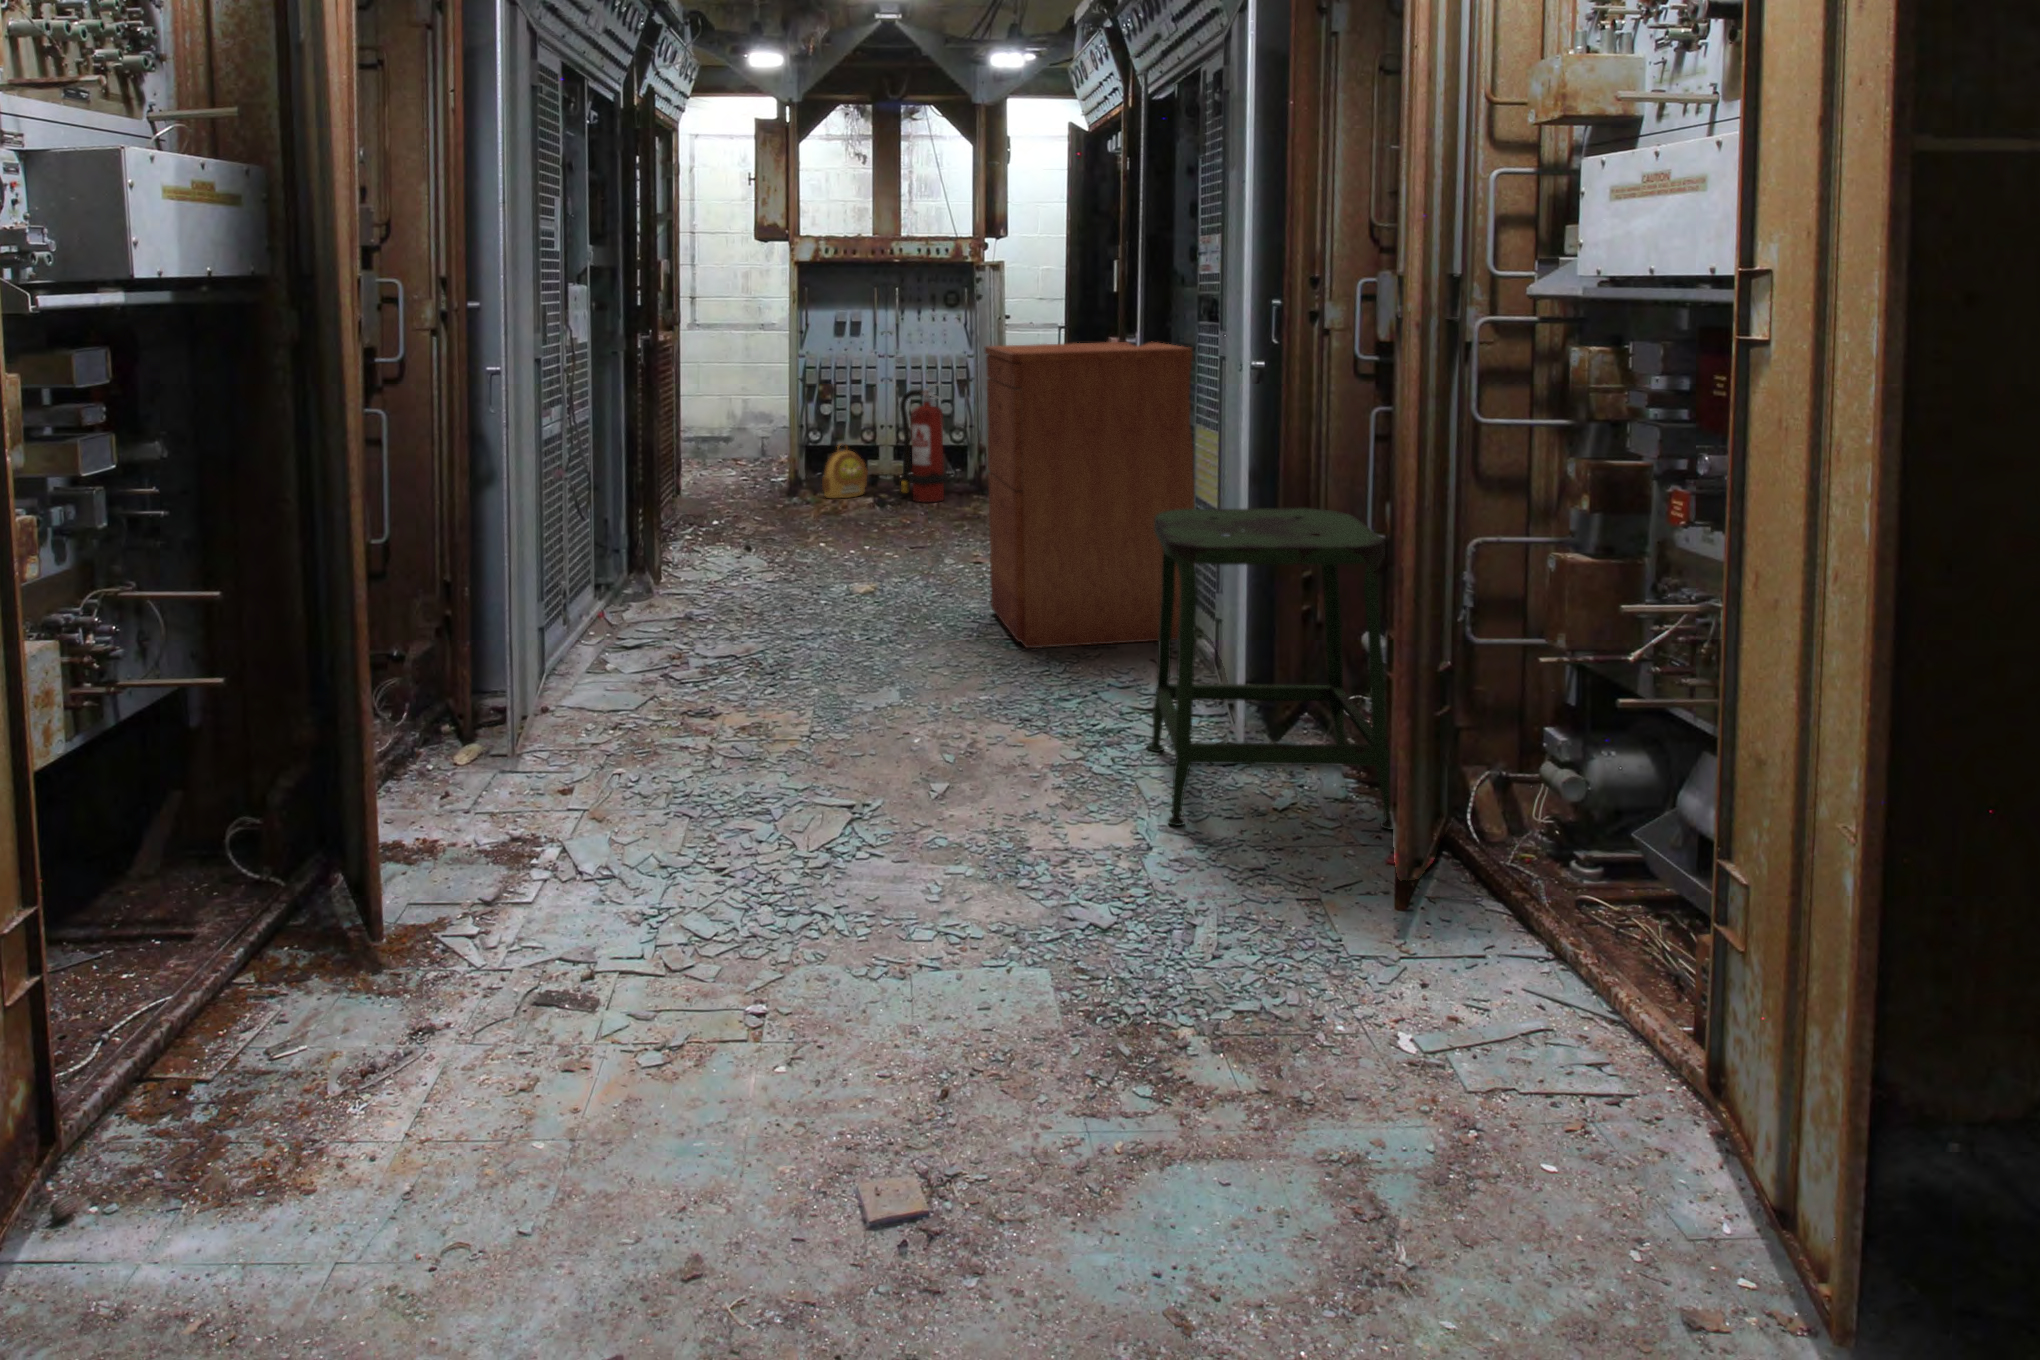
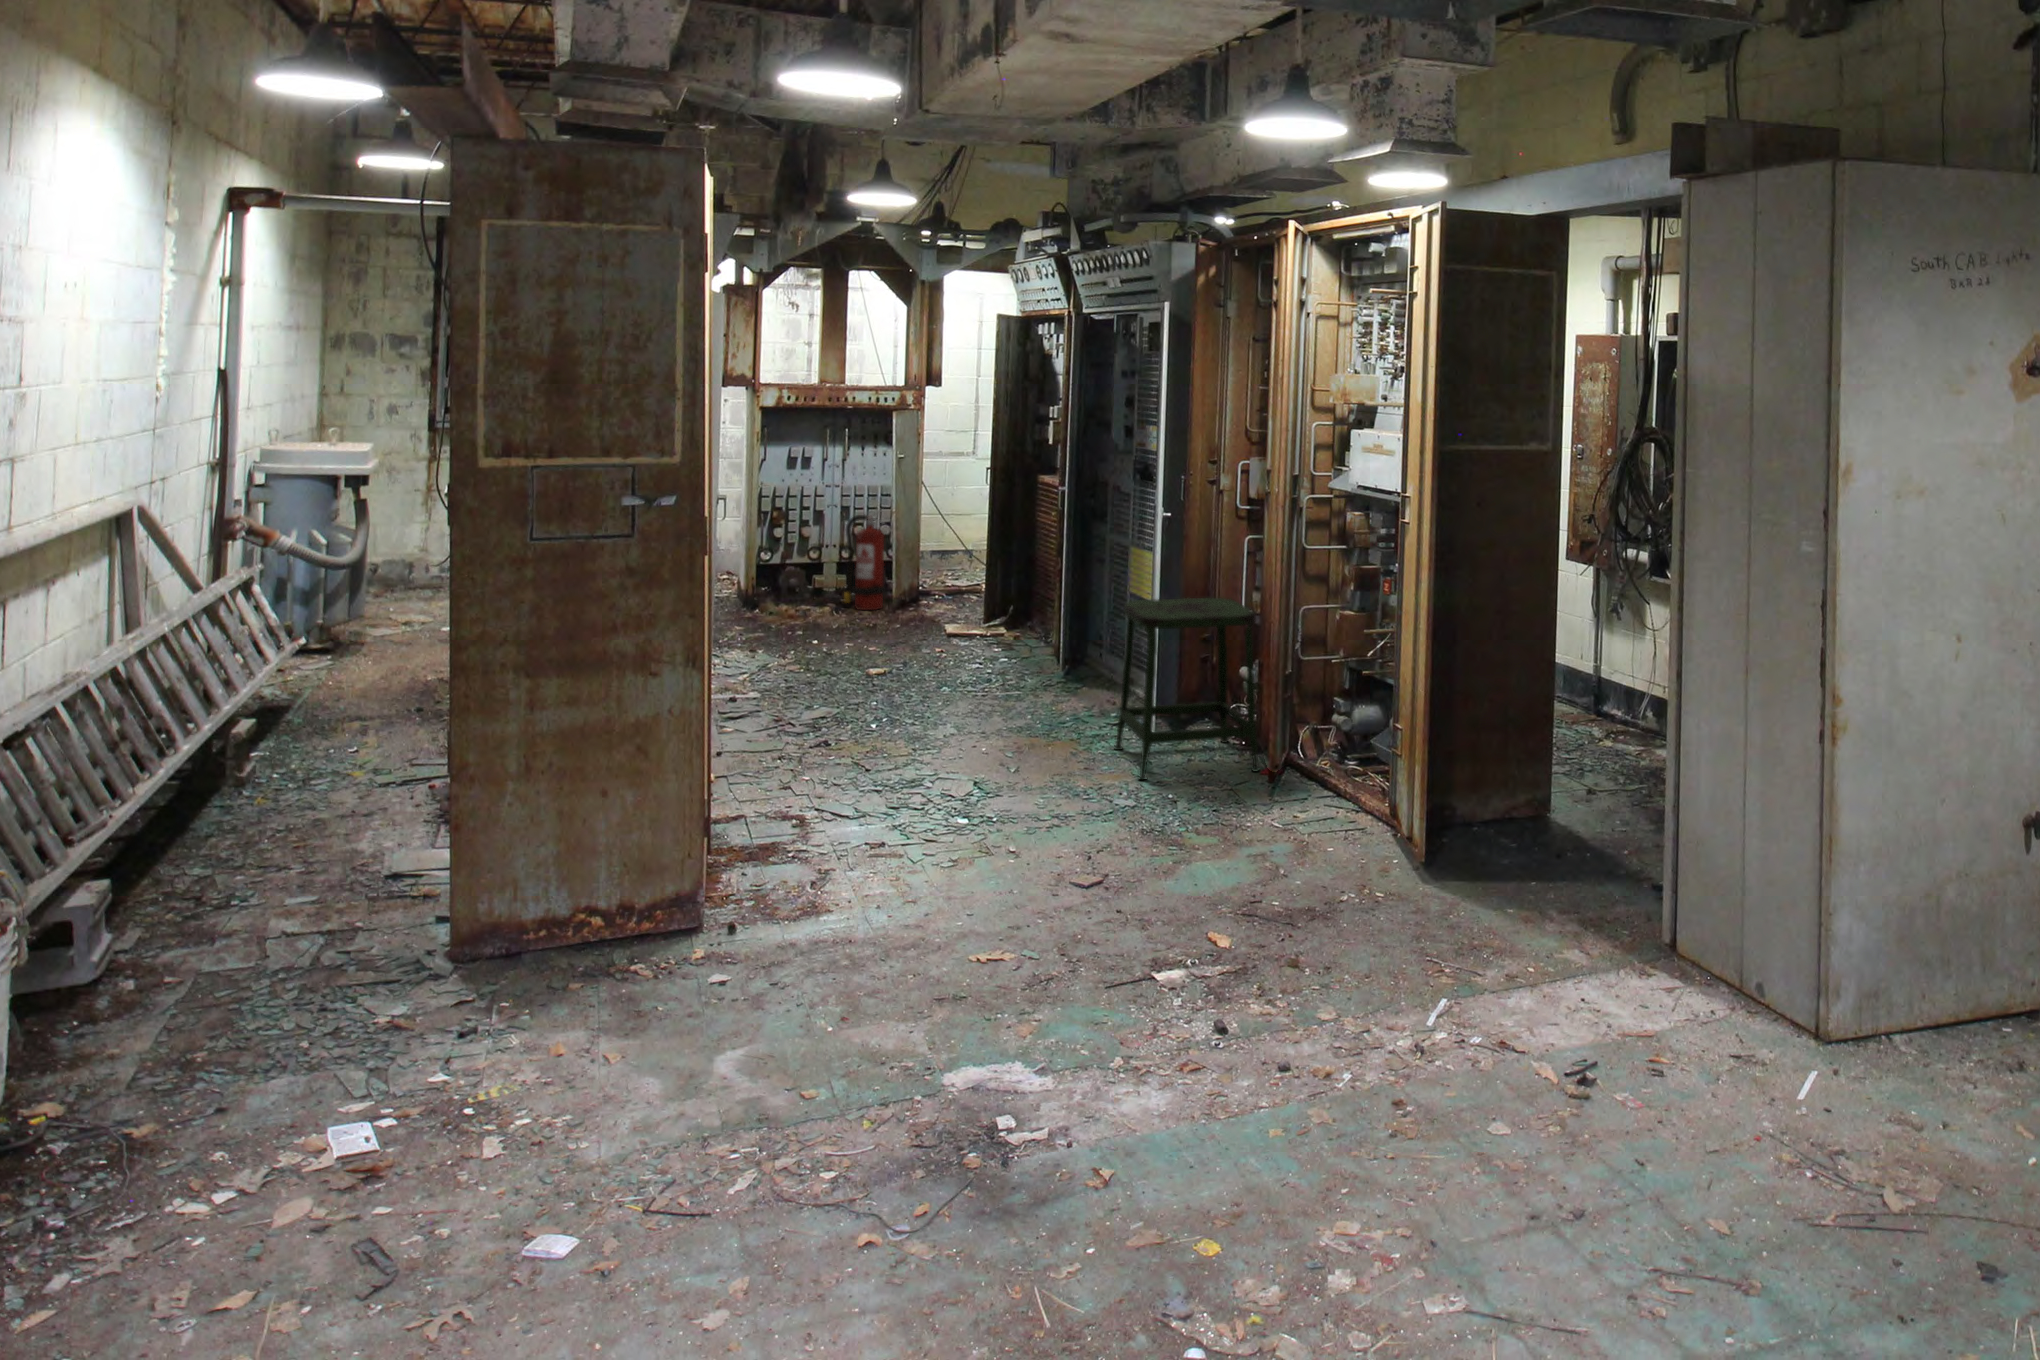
filing cabinet: present [985,342,1194,648] -> none [972,487,1127,704]
backpack: present [822,444,868,498] -> none [771,561,813,609]

